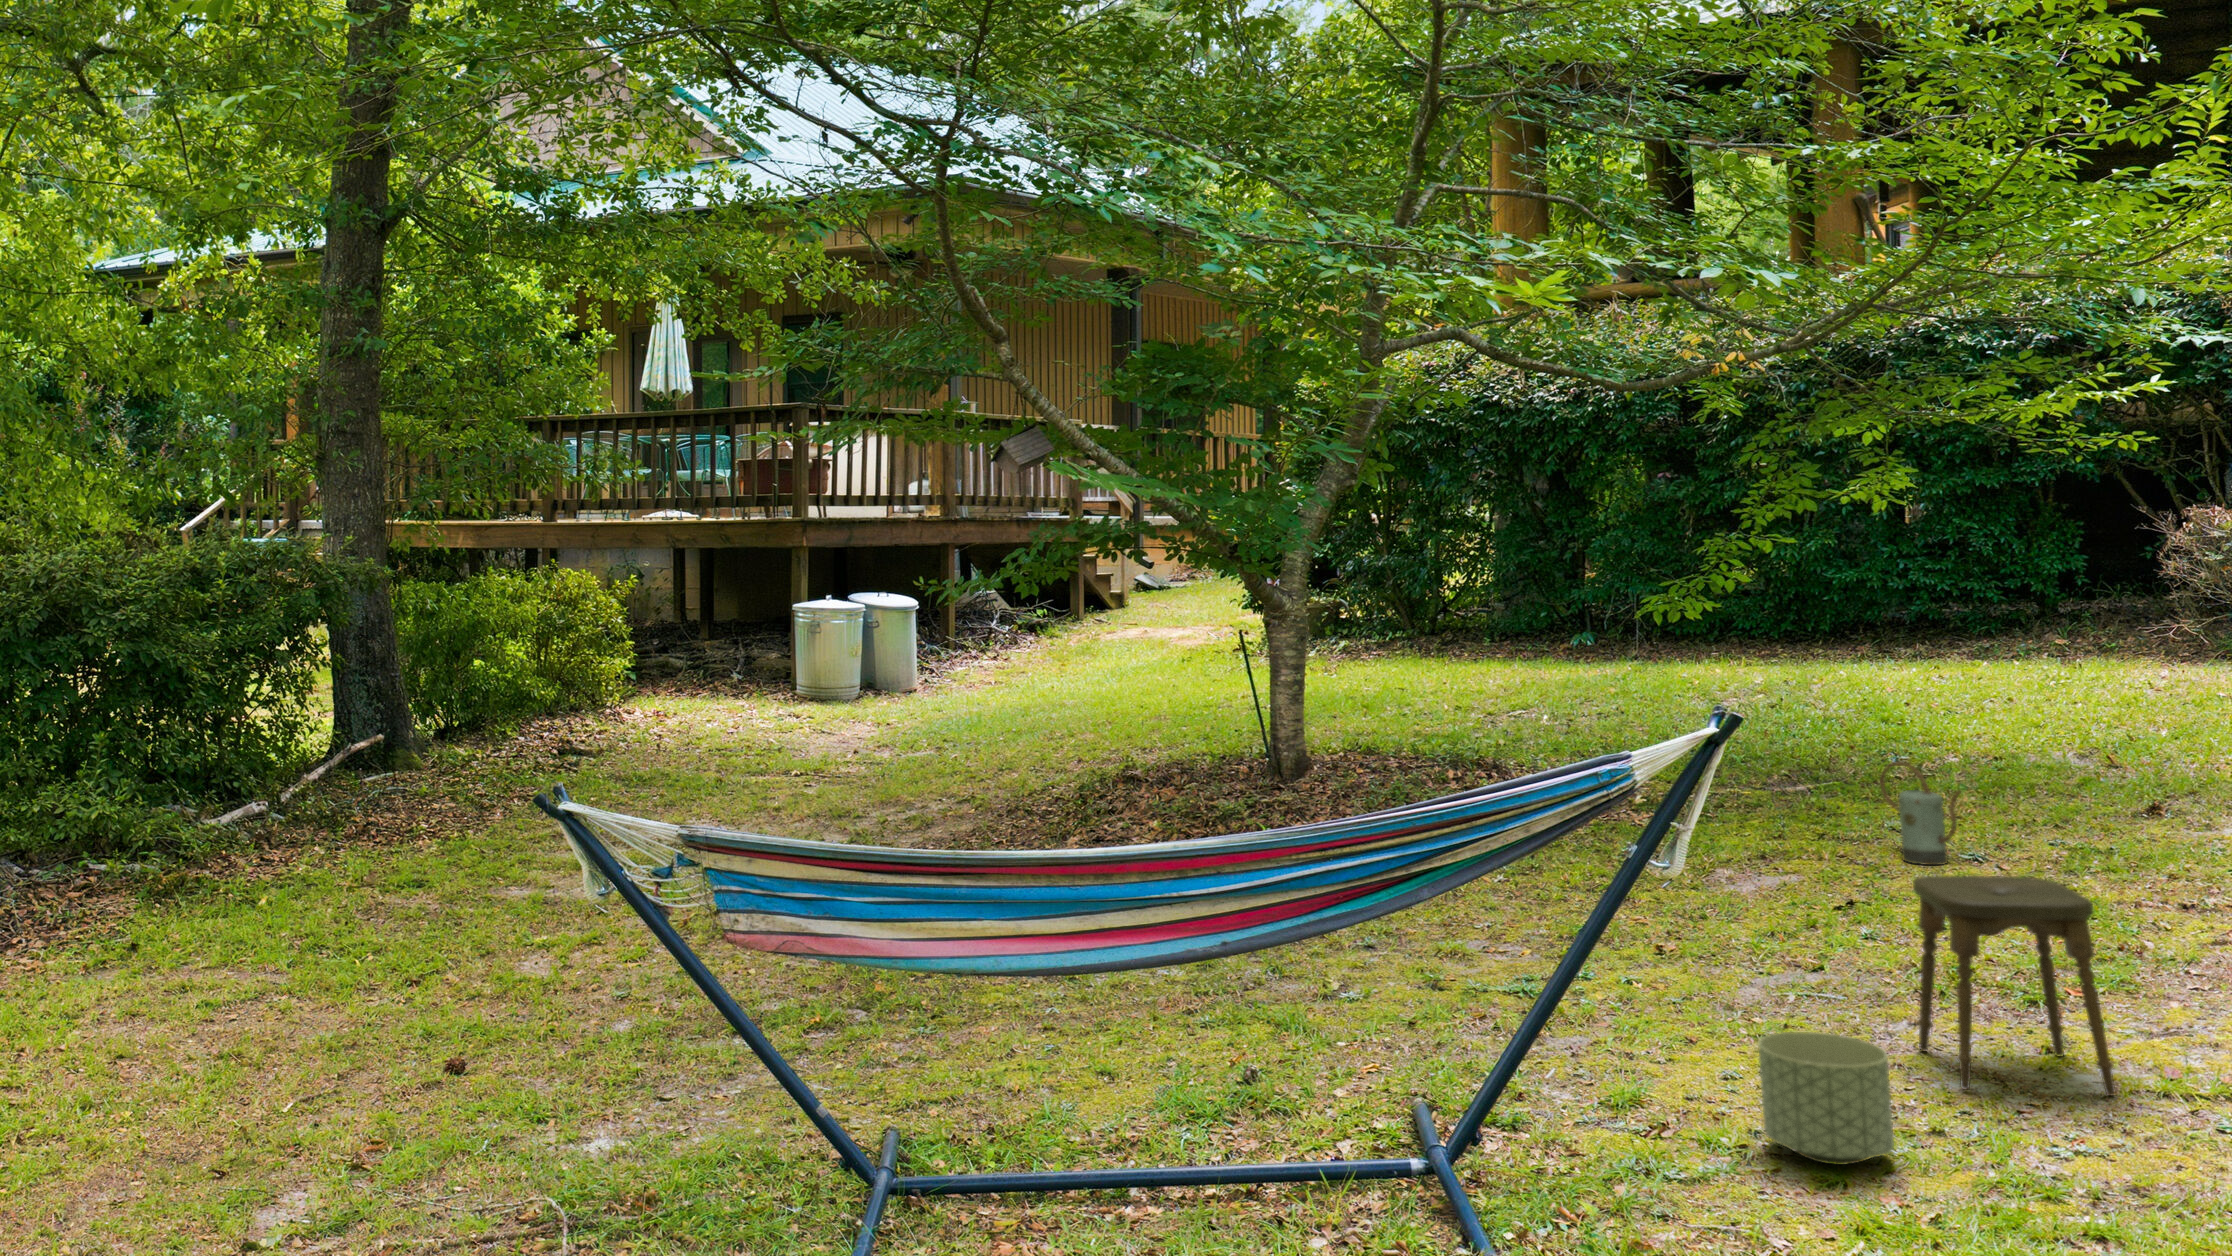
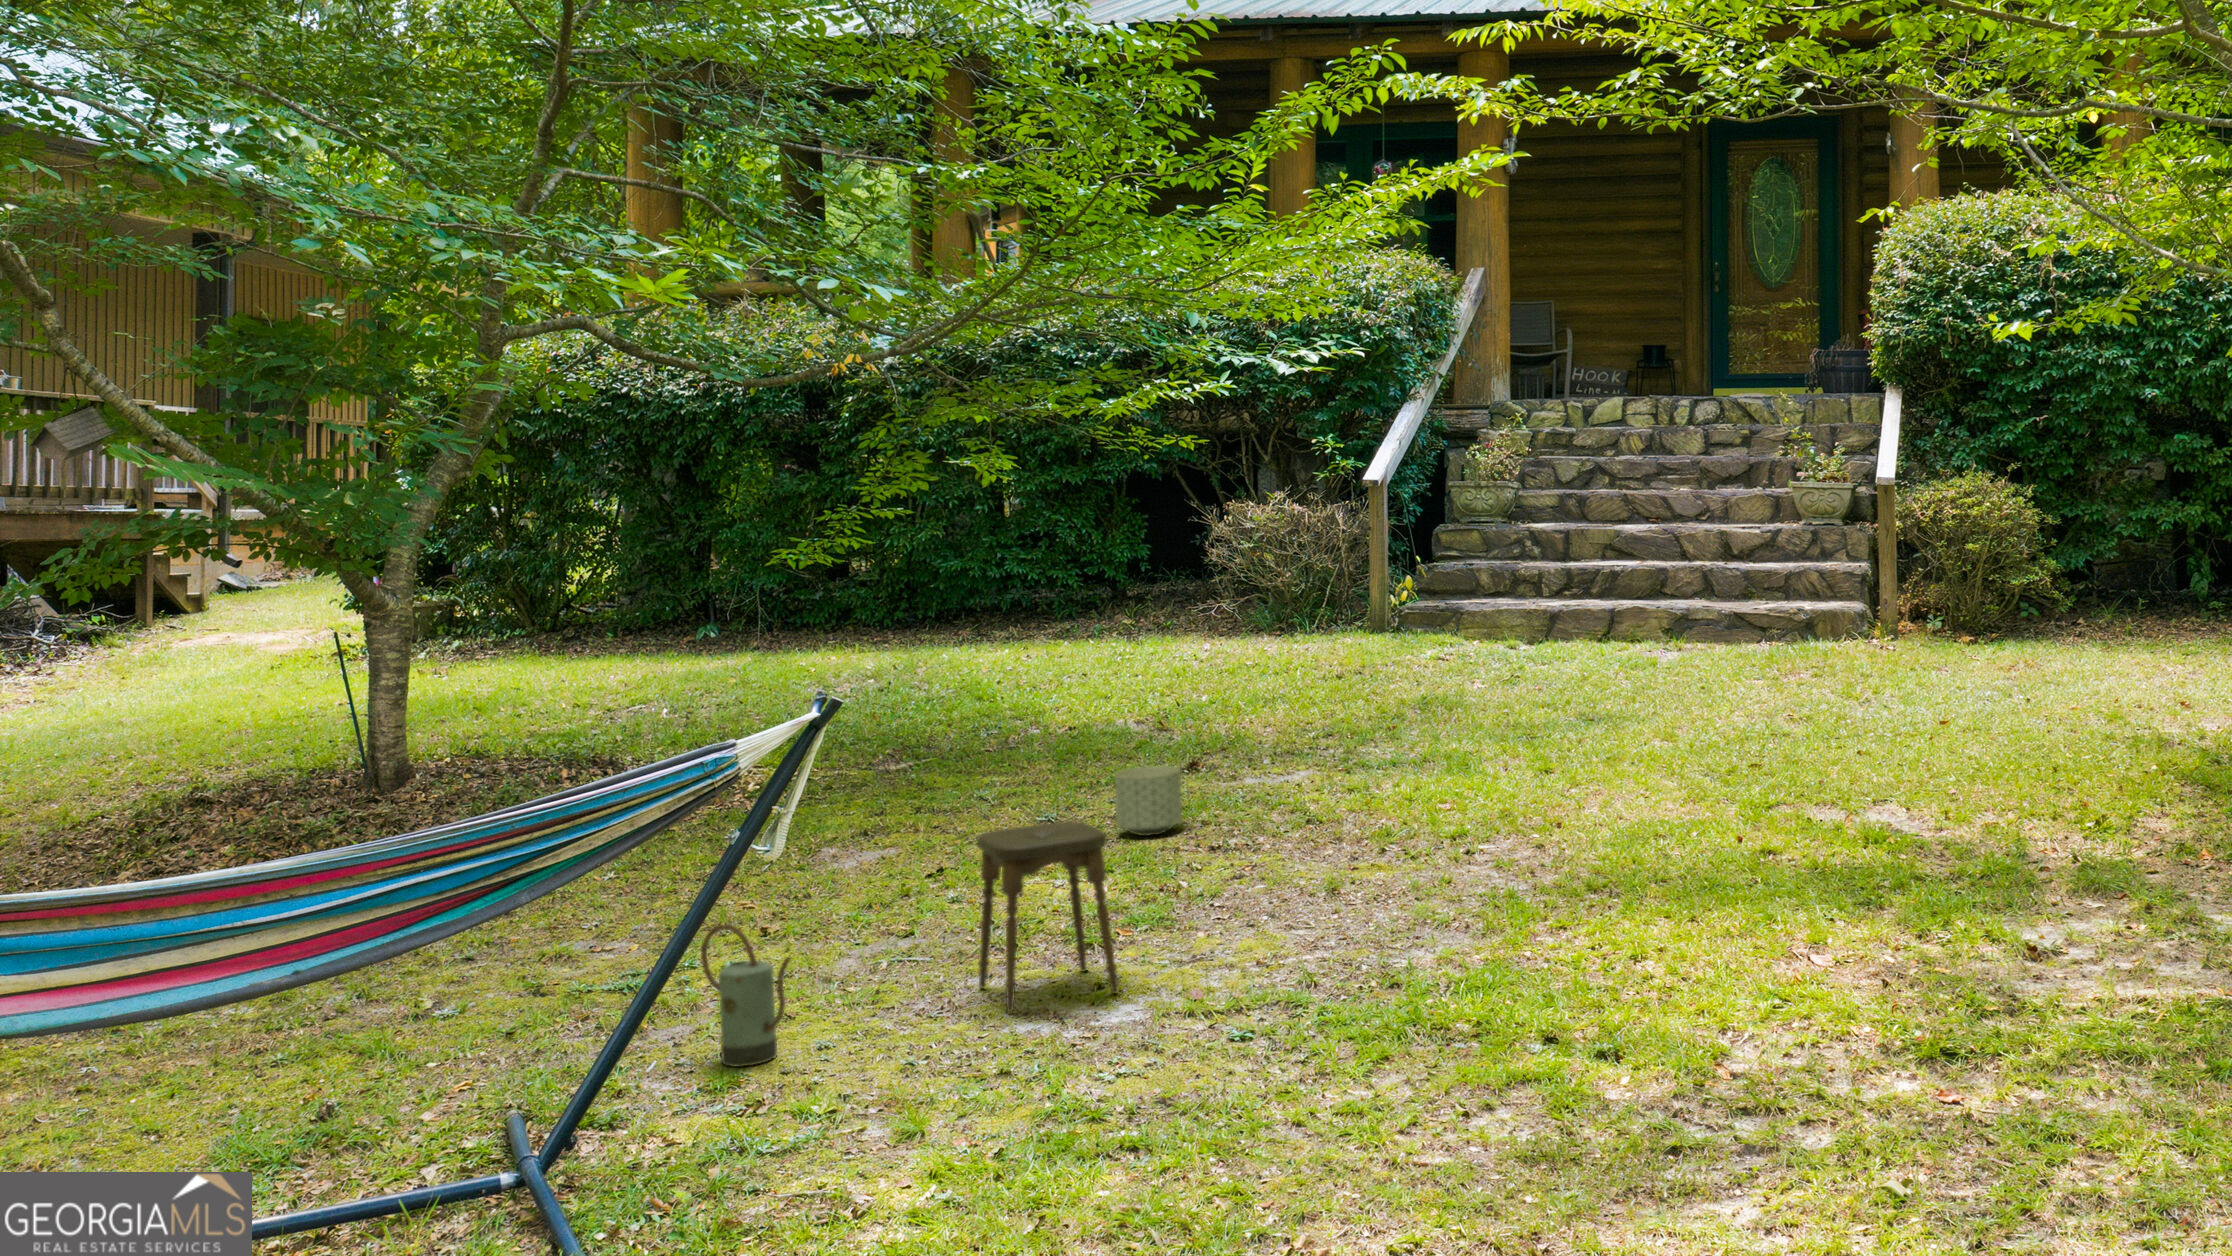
watering can: present [1880,762,1961,865] -> present [701,924,791,1067]
planter: present [1758,1032,1894,1165] -> present [1115,766,1182,836]

